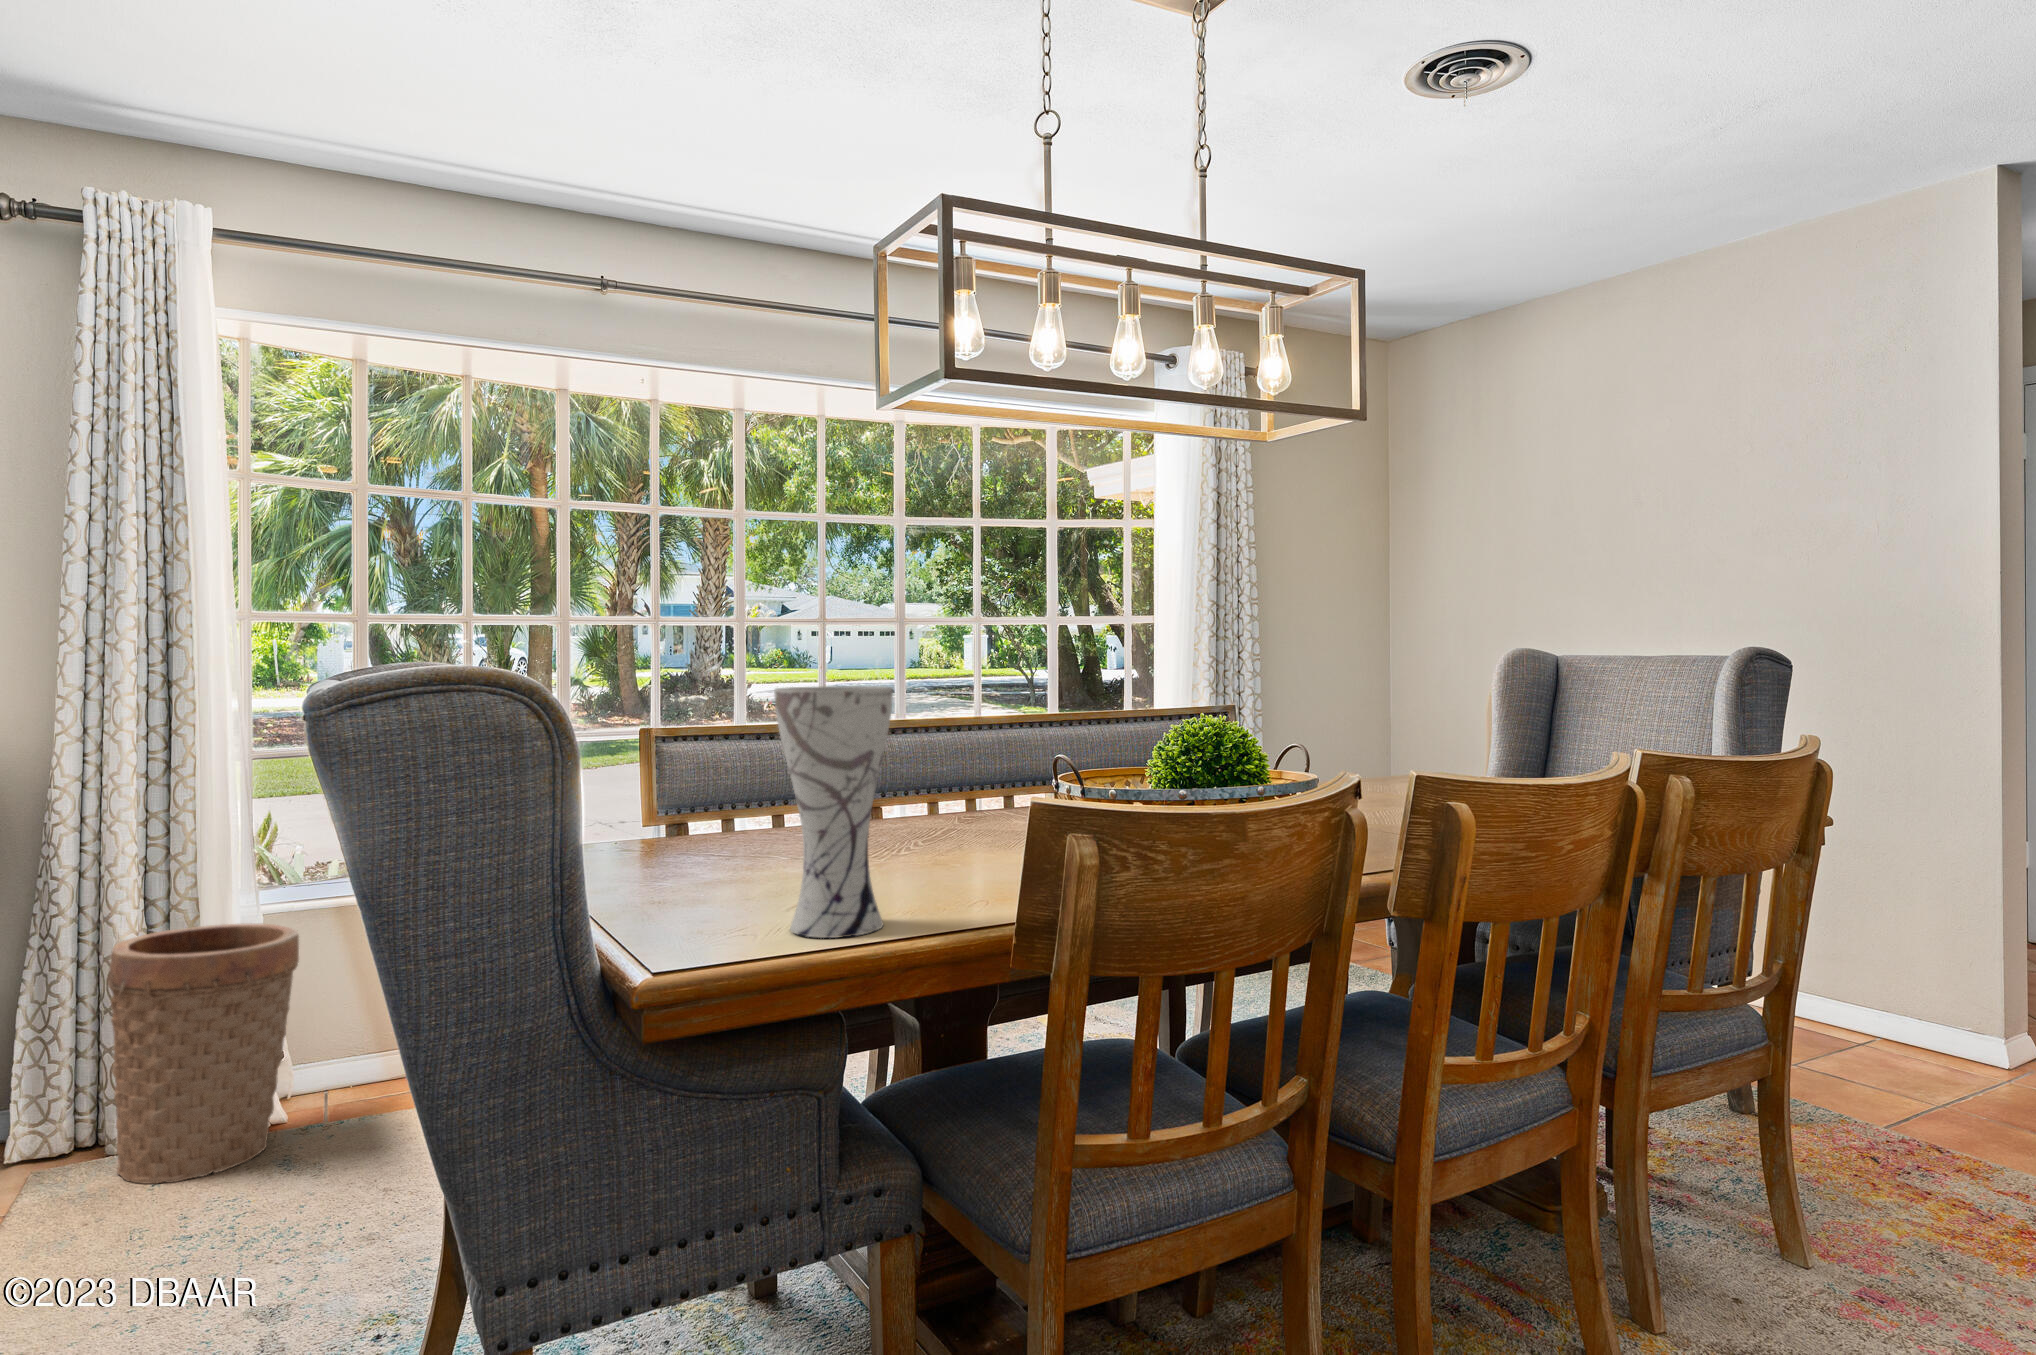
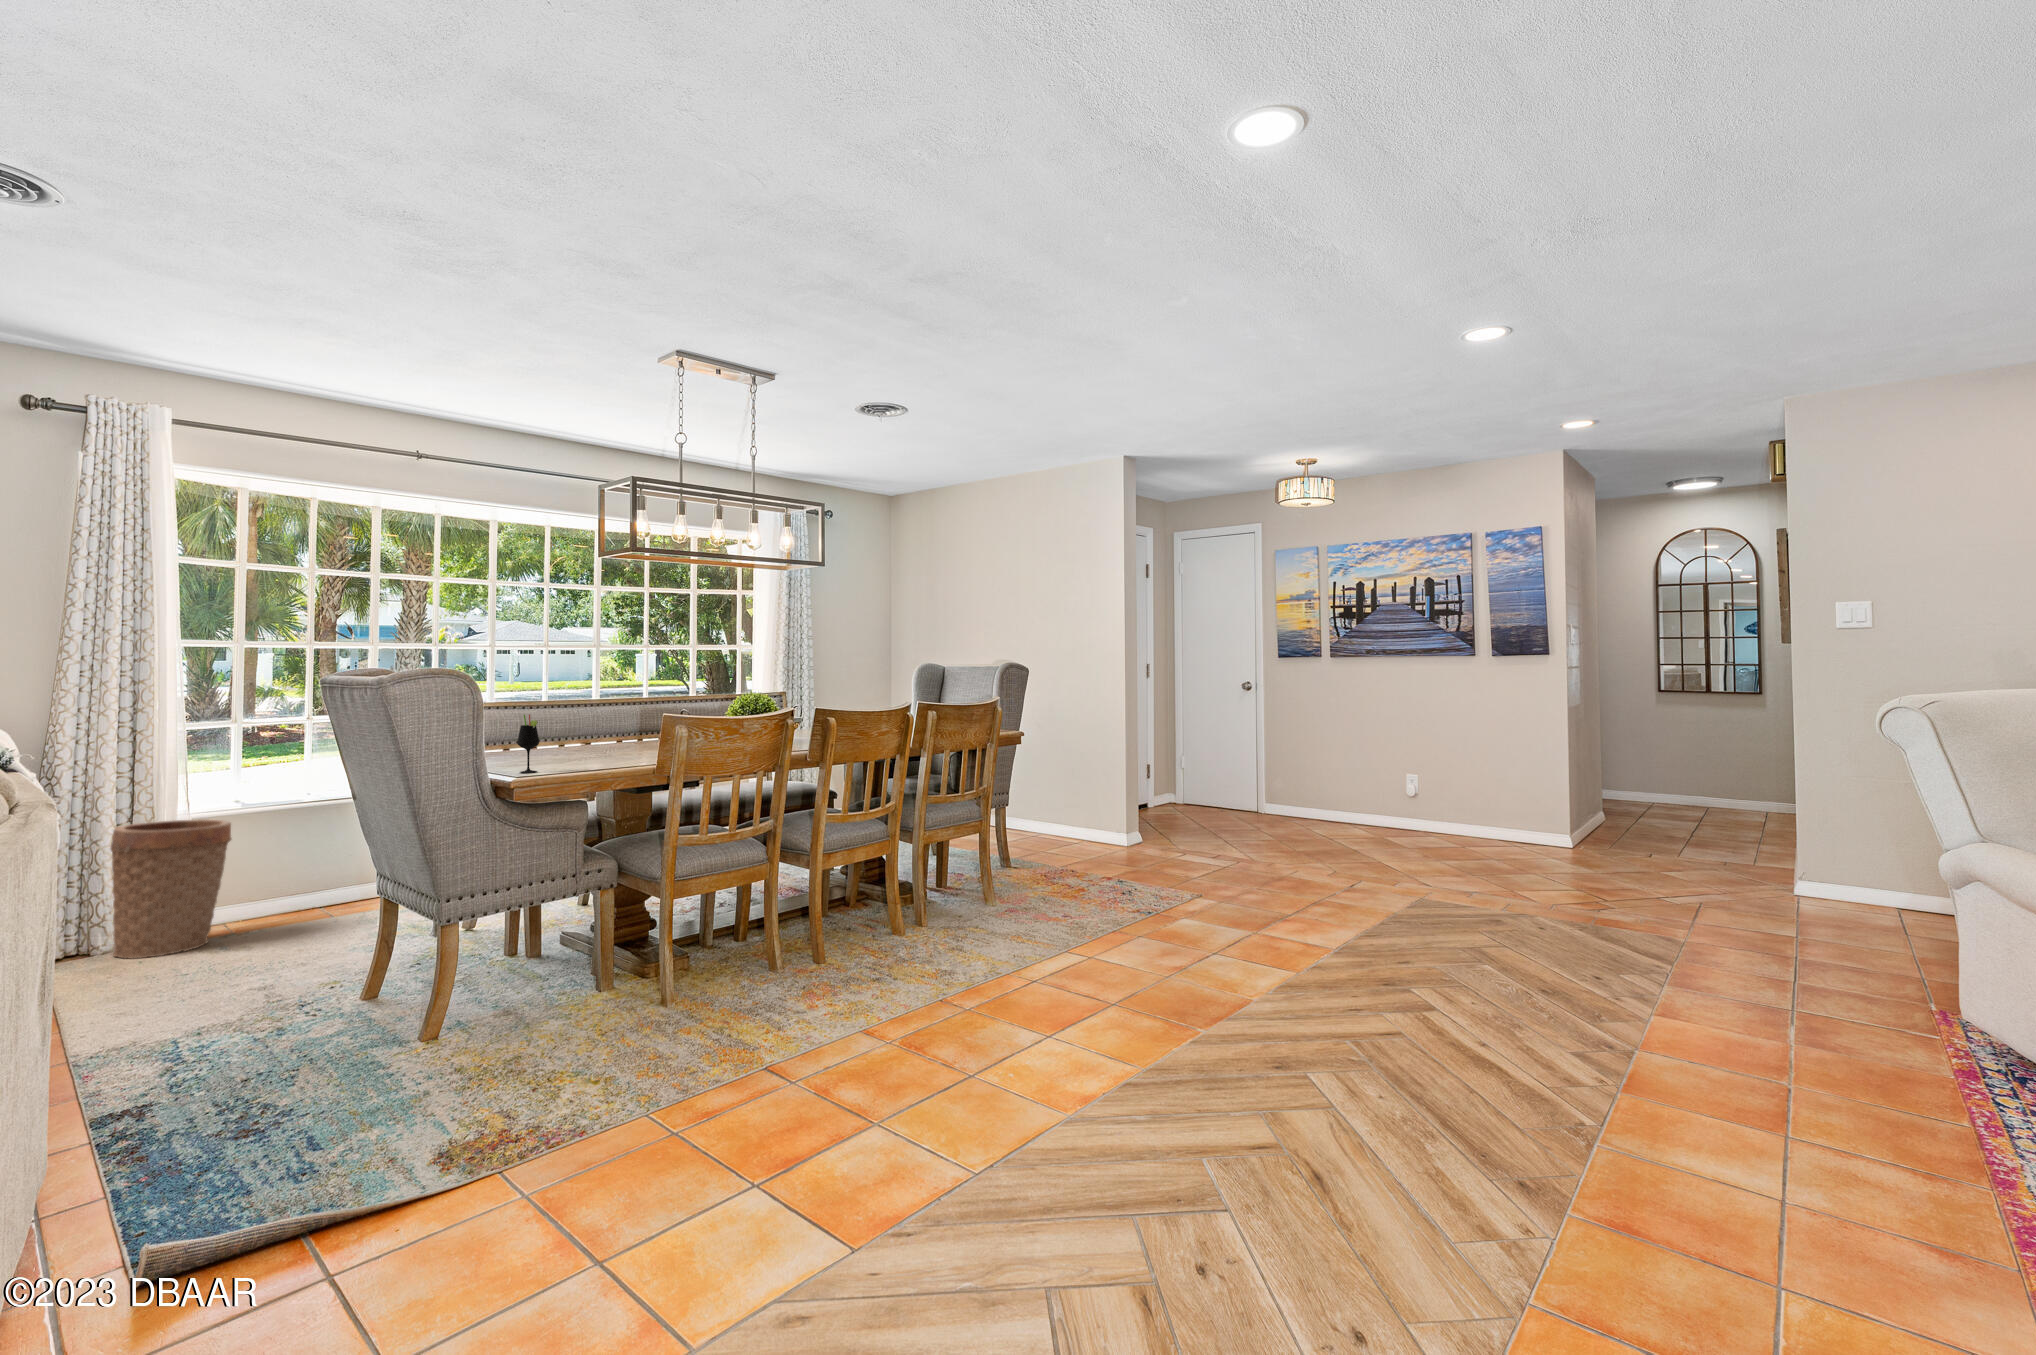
vase: present [774,686,893,938] -> none [557,684,605,774]
wine glass: none [690,768,741,920] -> present [518,715,539,773]

